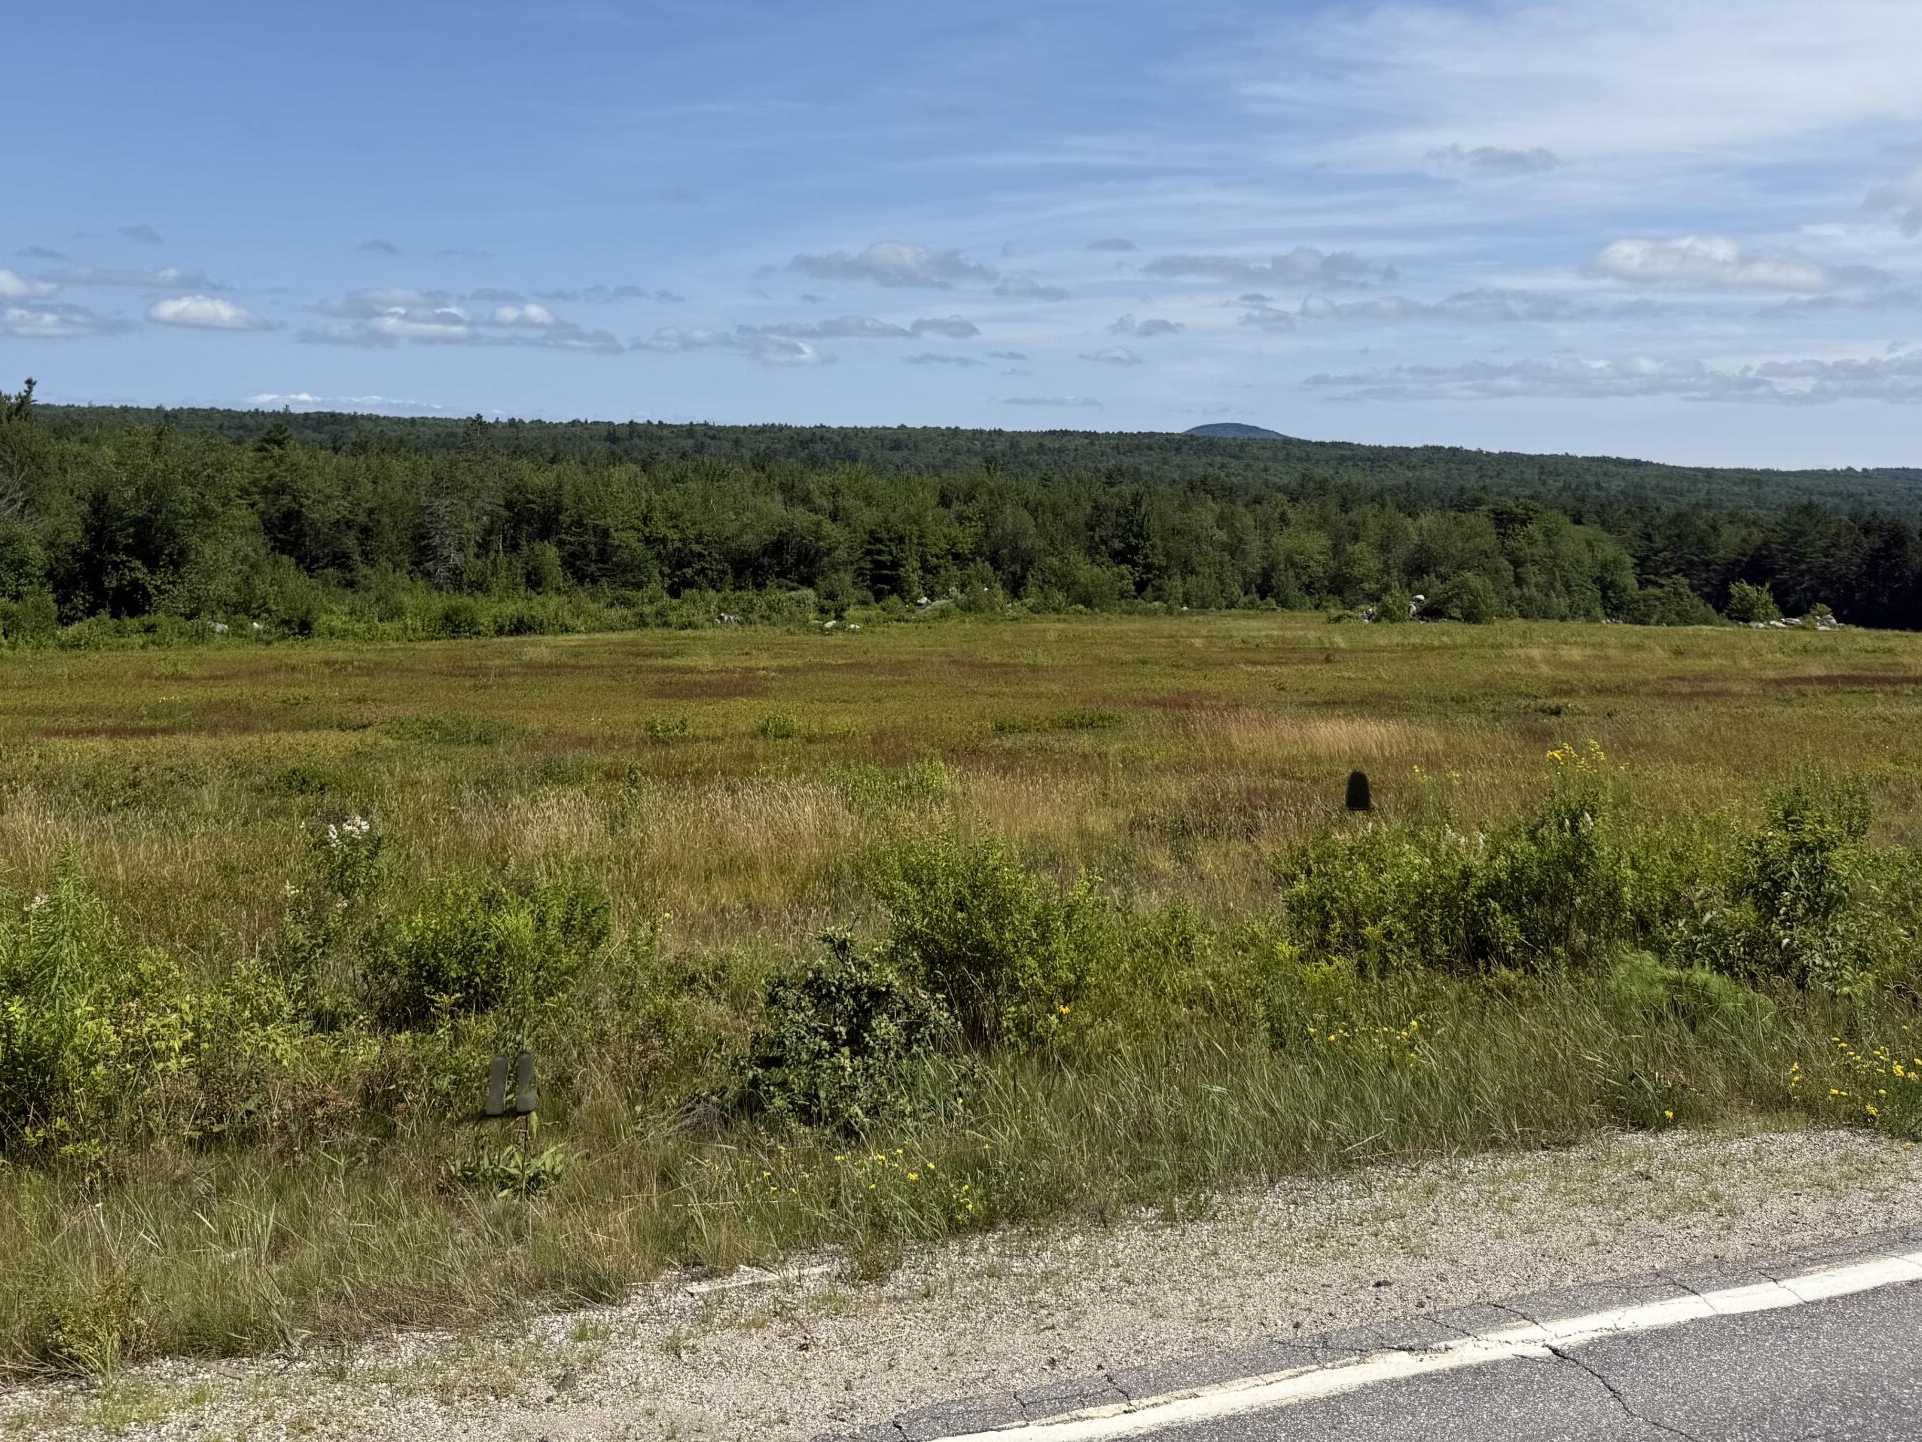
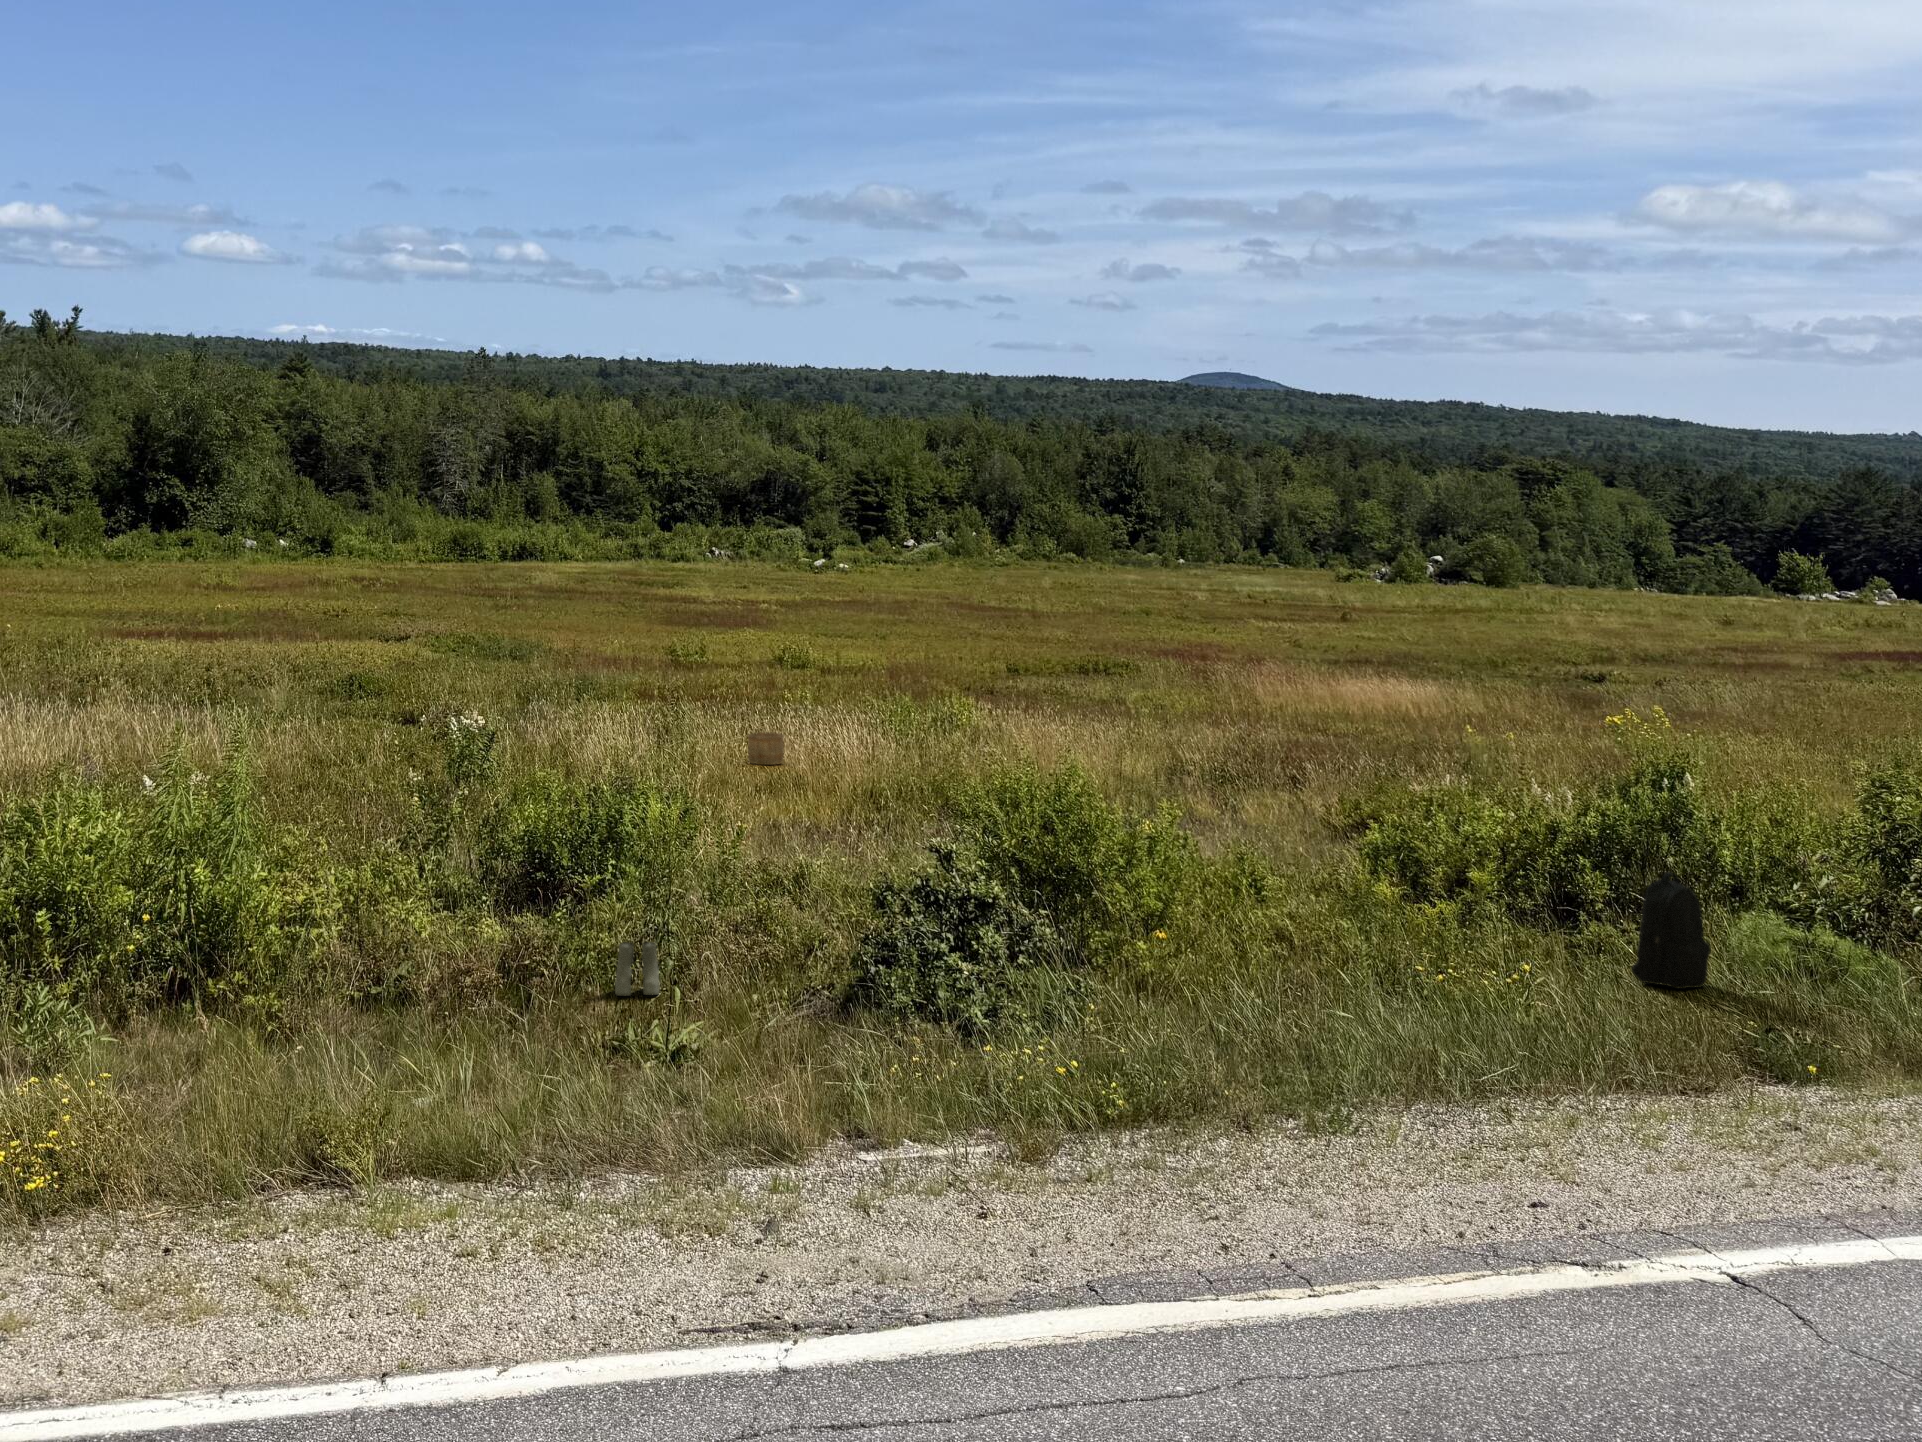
backpack: present [1344,769,1371,810] -> present [1631,872,1711,989]
wooden bucket: none [698,811,738,845] -> present [748,732,784,765]

